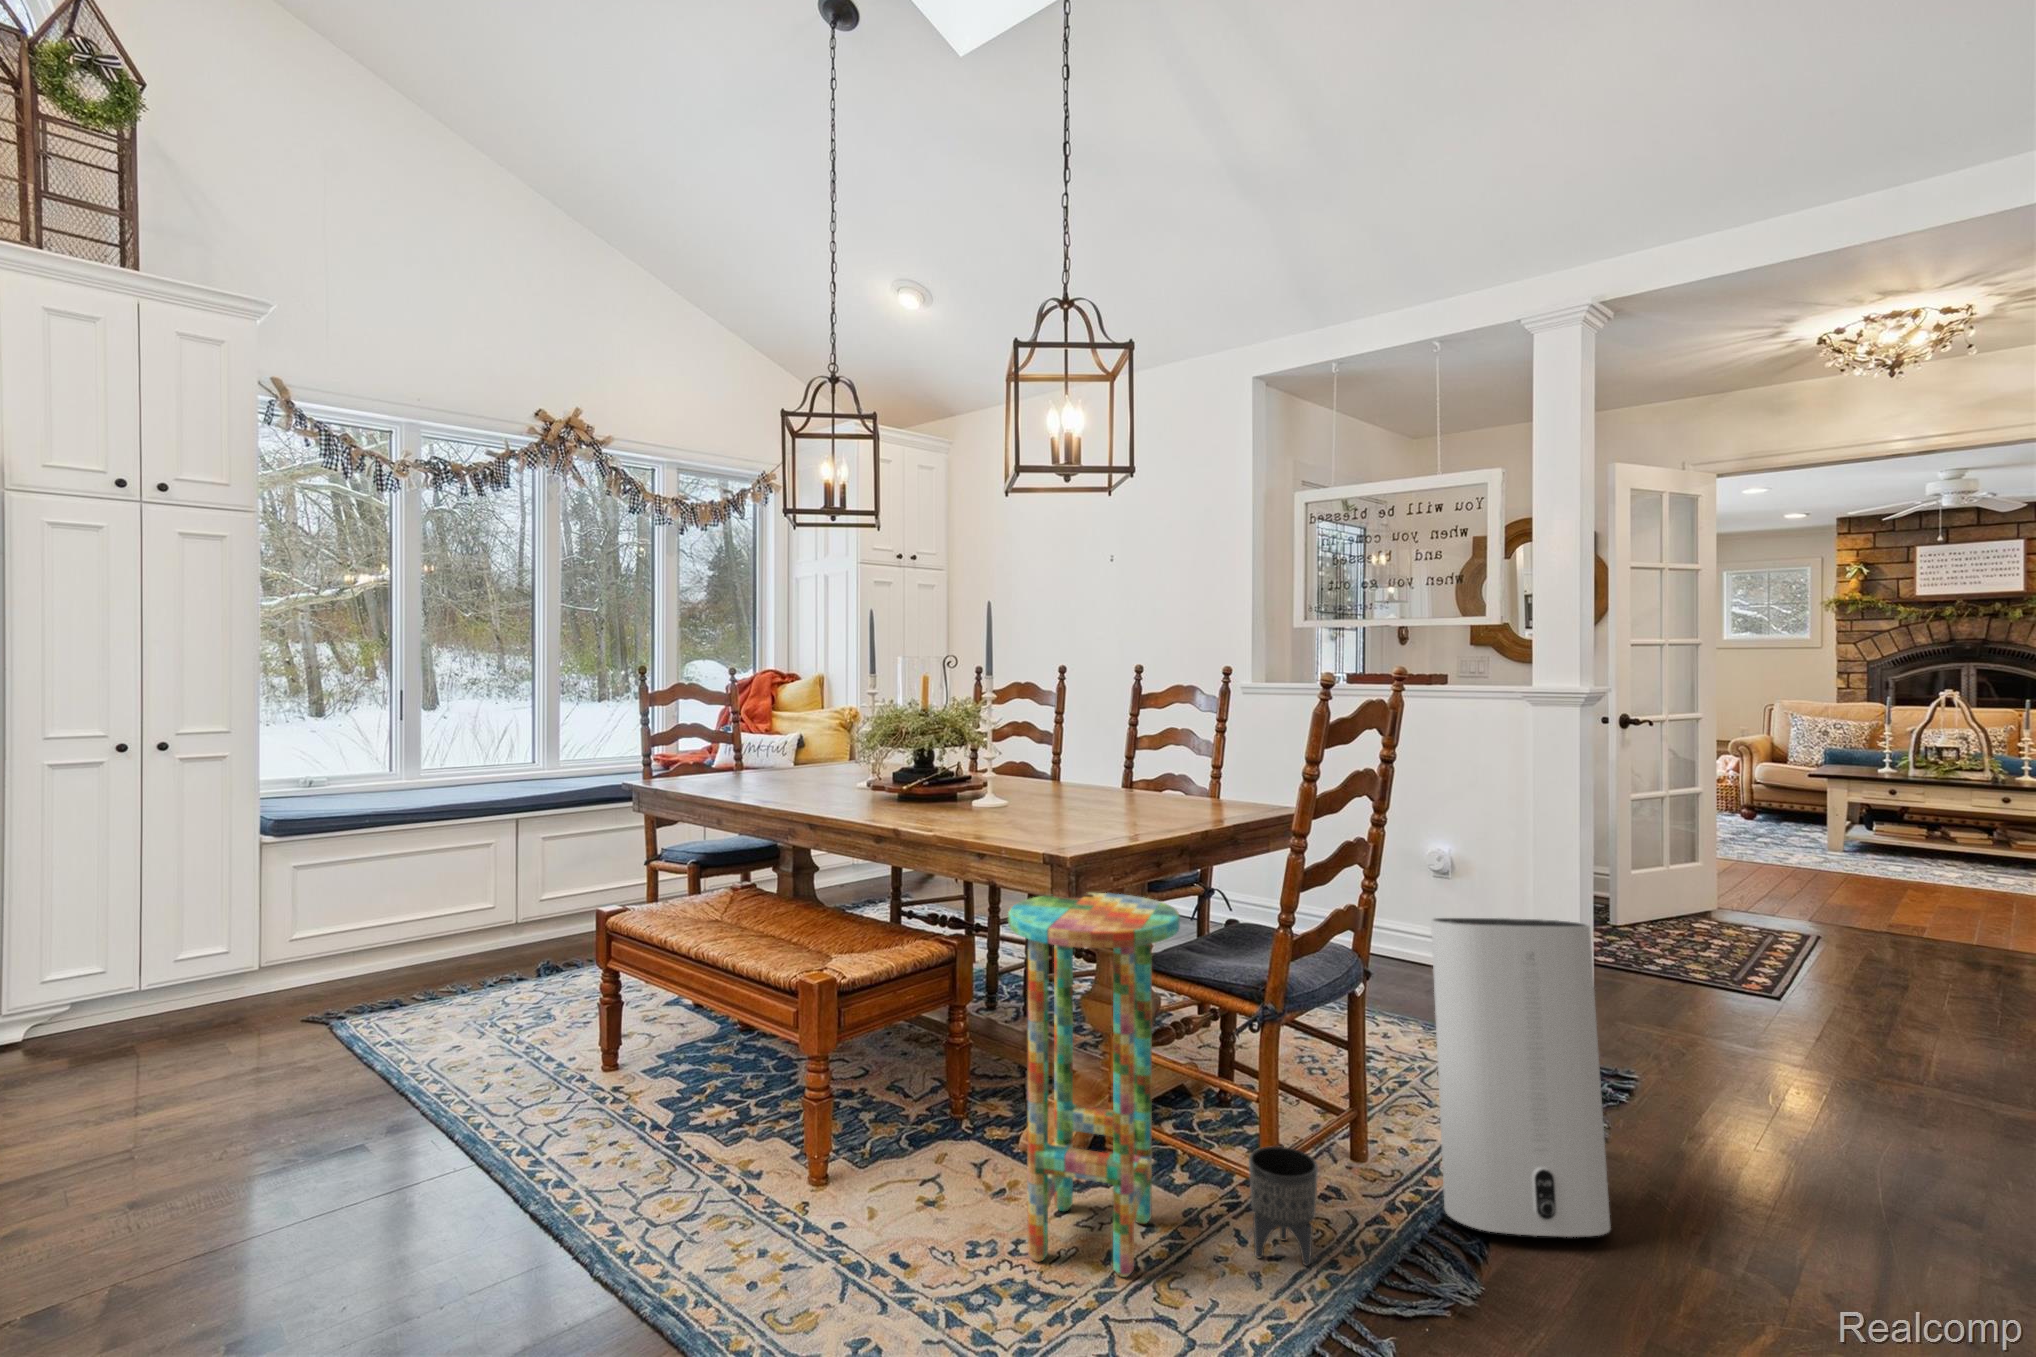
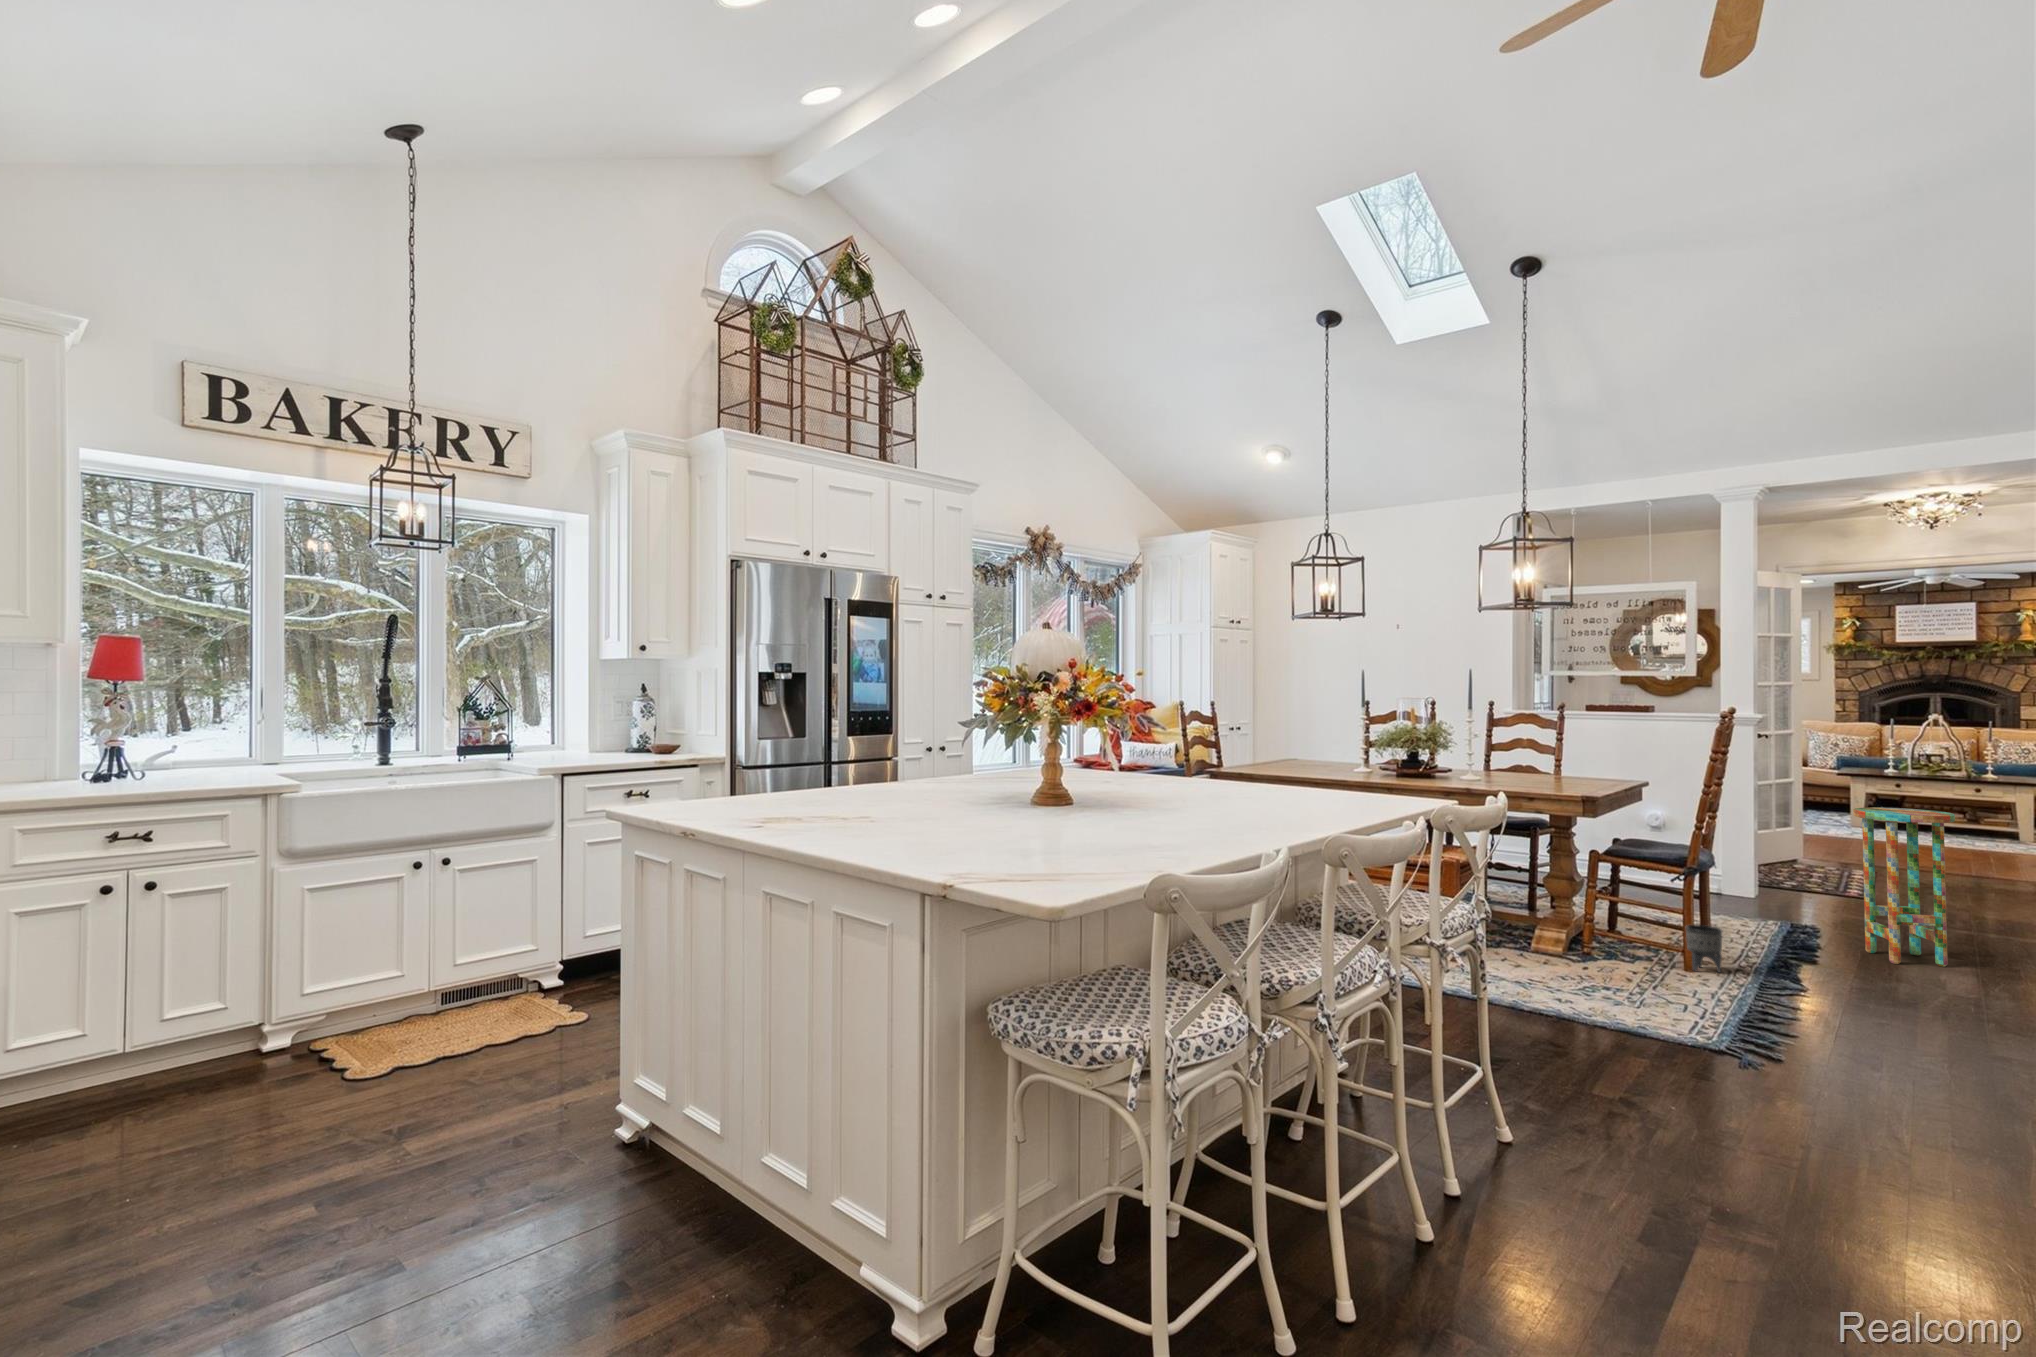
side table: present [1008,893,1180,1277] -> present [1853,807,1955,967]
air purifier: present [1431,918,1611,1237] -> none [1747,823,1848,963]

